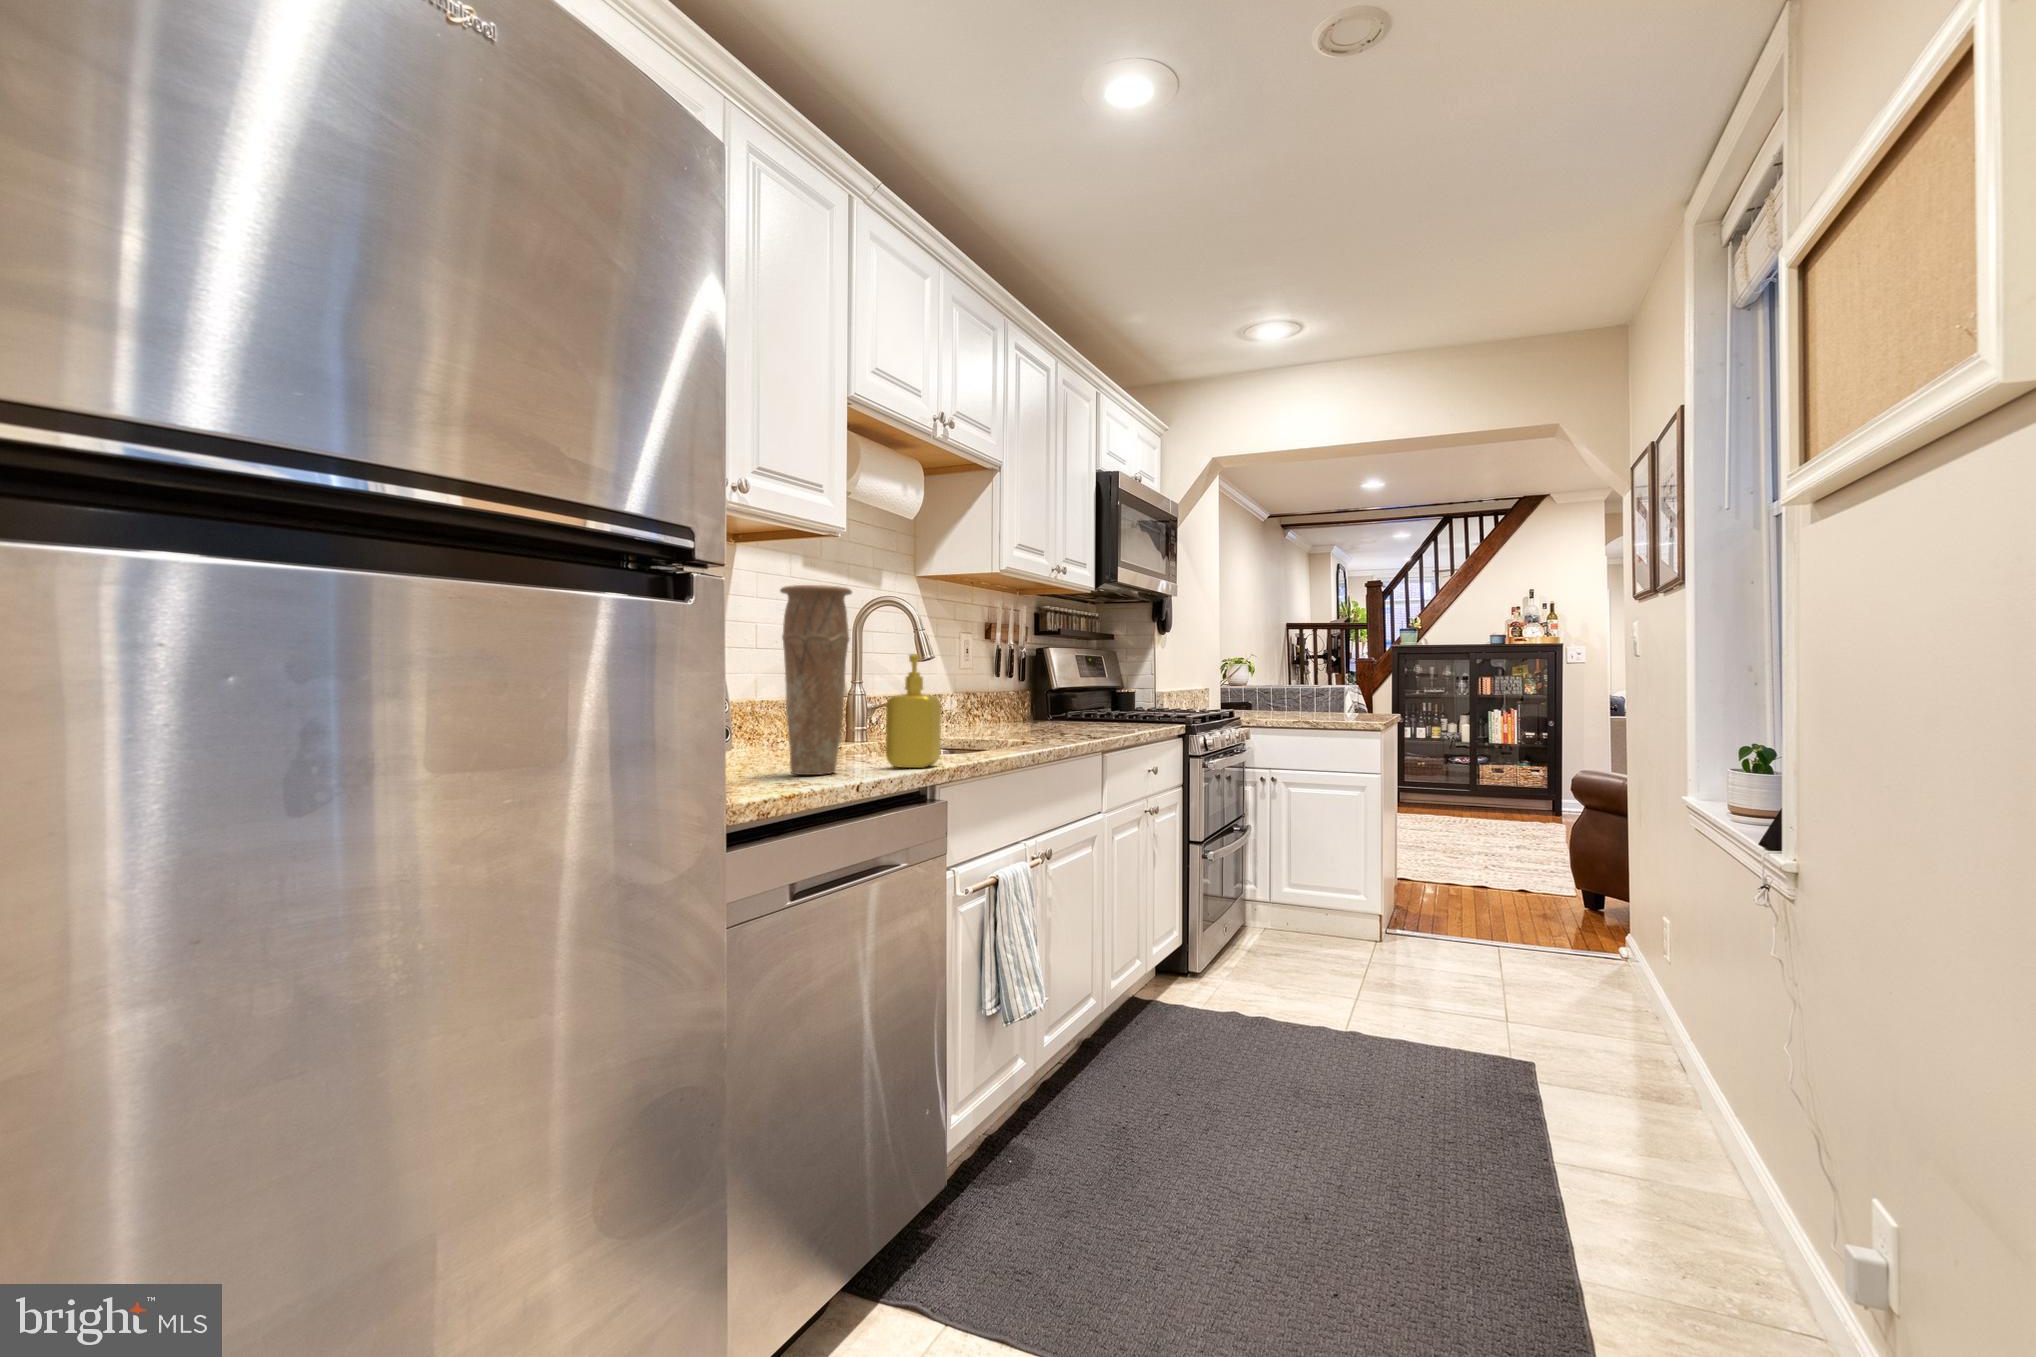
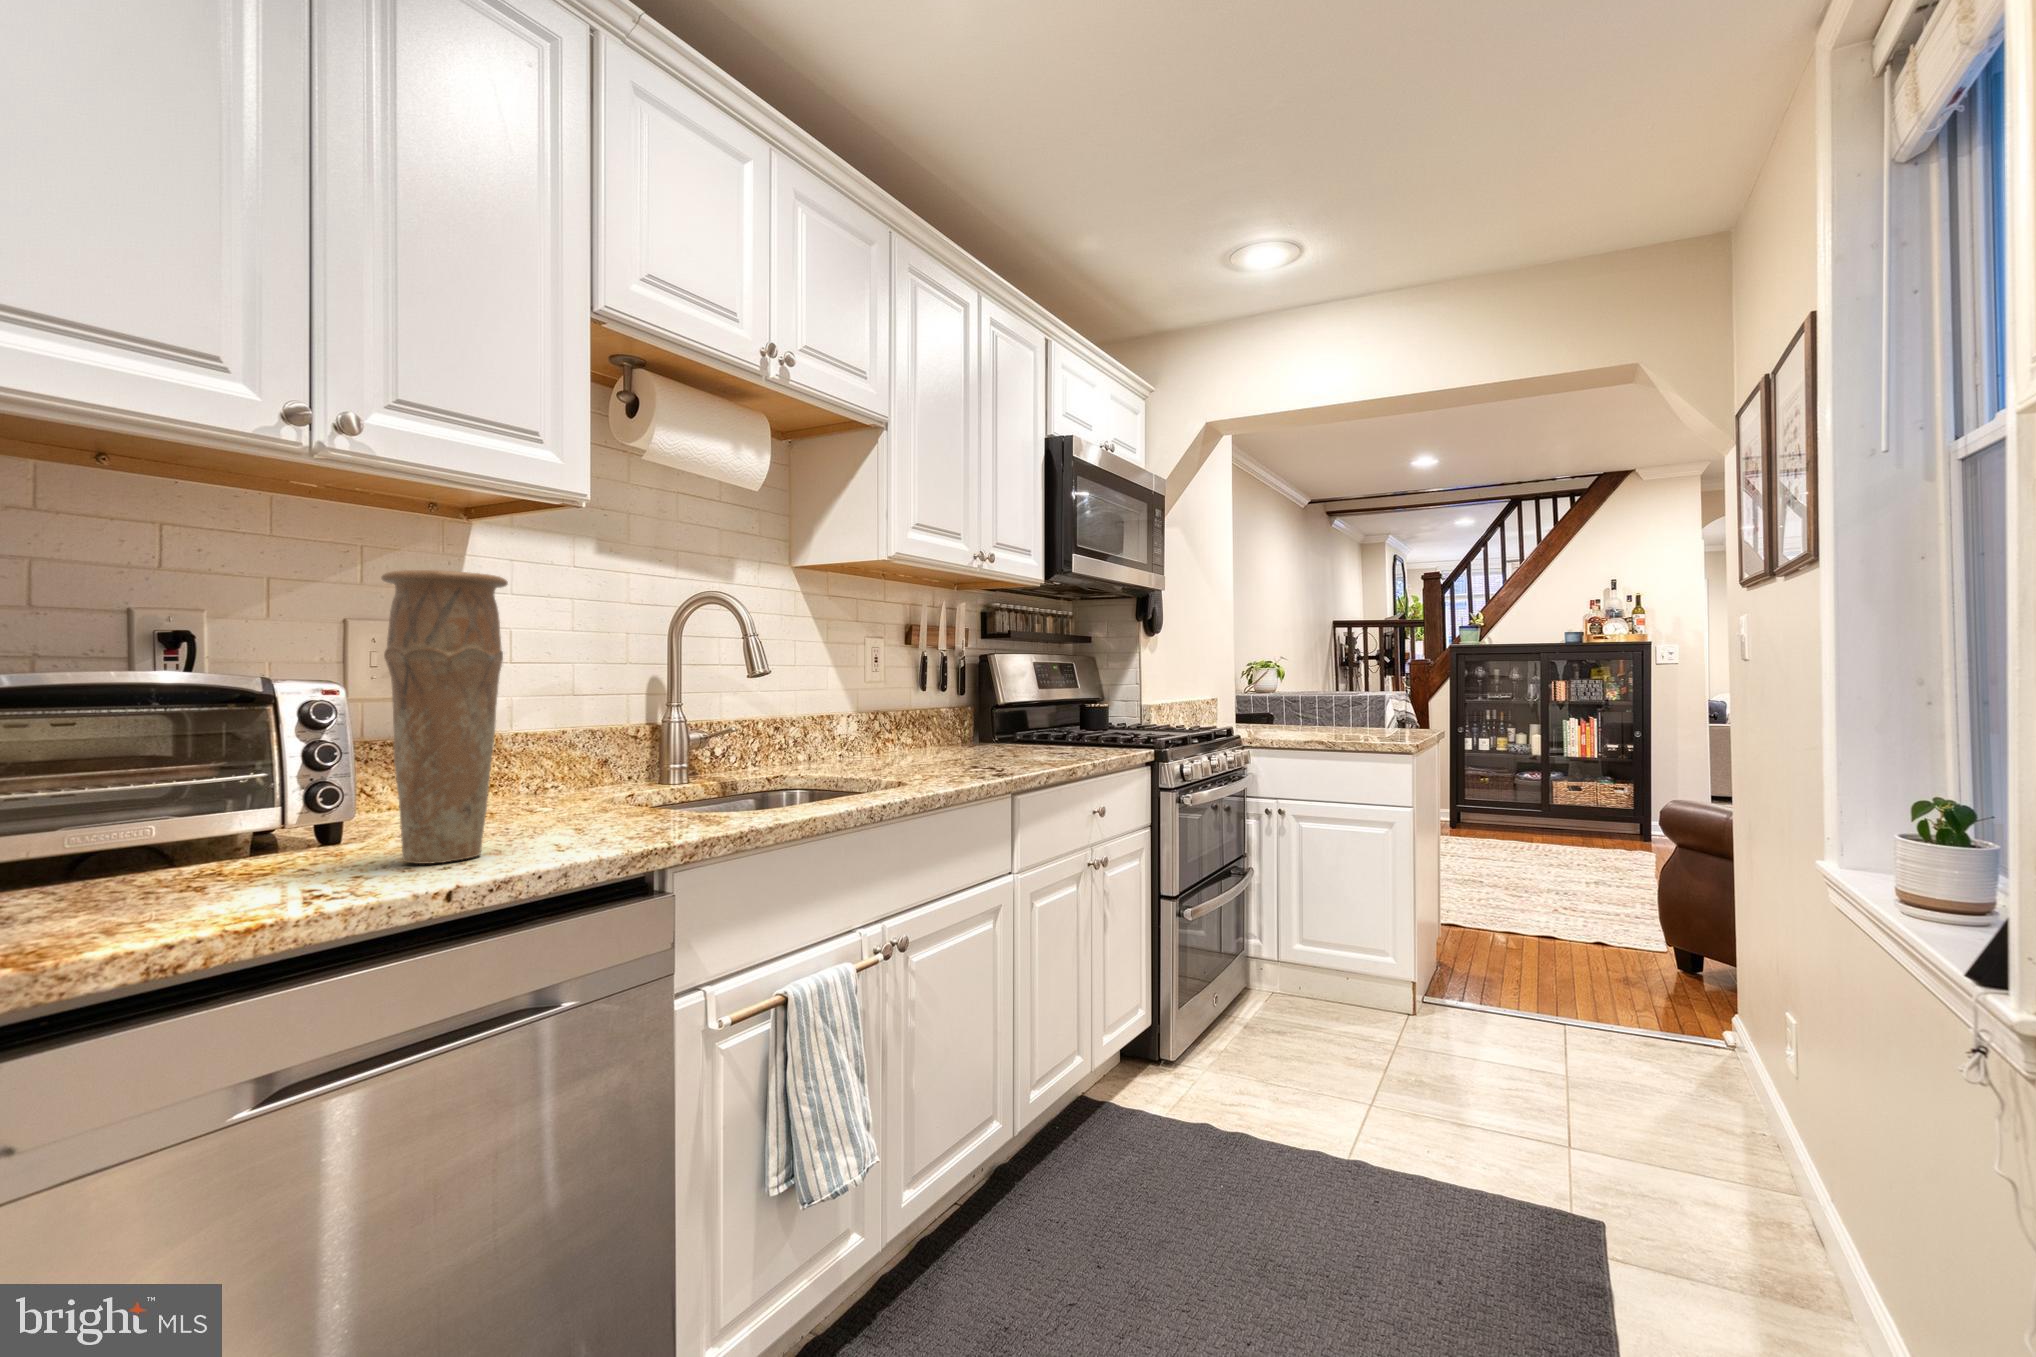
soap dispenser: present [886,654,941,768] -> none [564,674,653,849]

